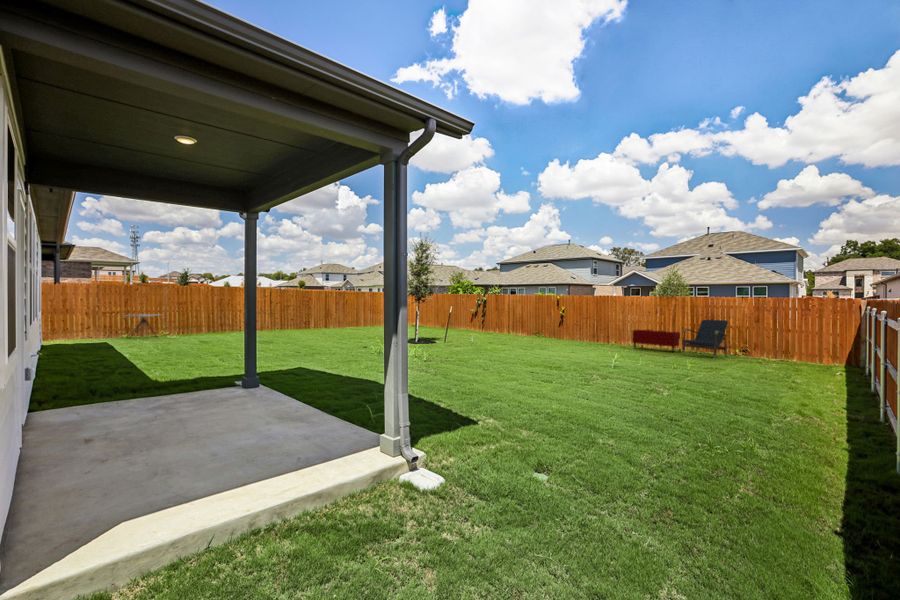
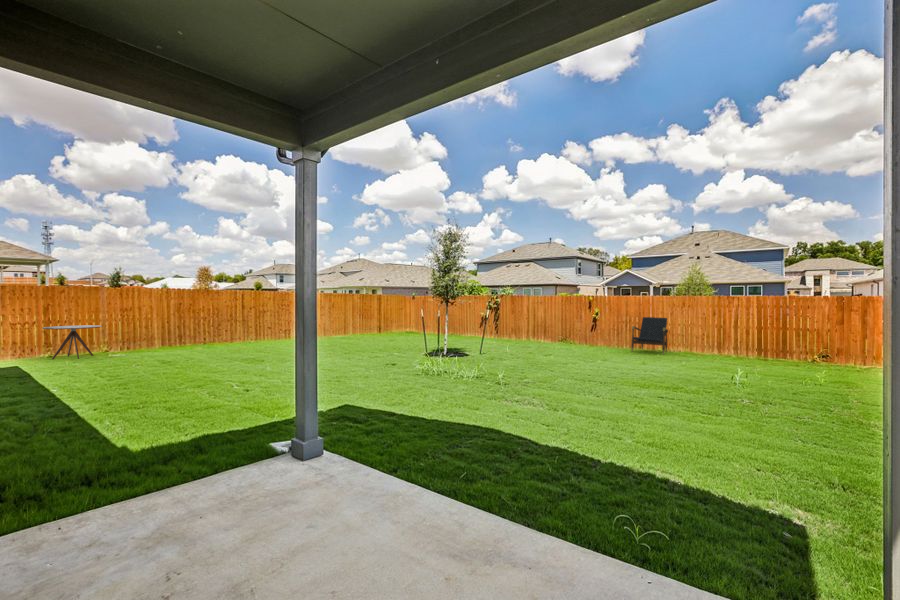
lounge chair: present [683,320,728,359] -> present [631,317,668,354]
bench: present [632,330,681,353] -> none [688,333,746,360]

